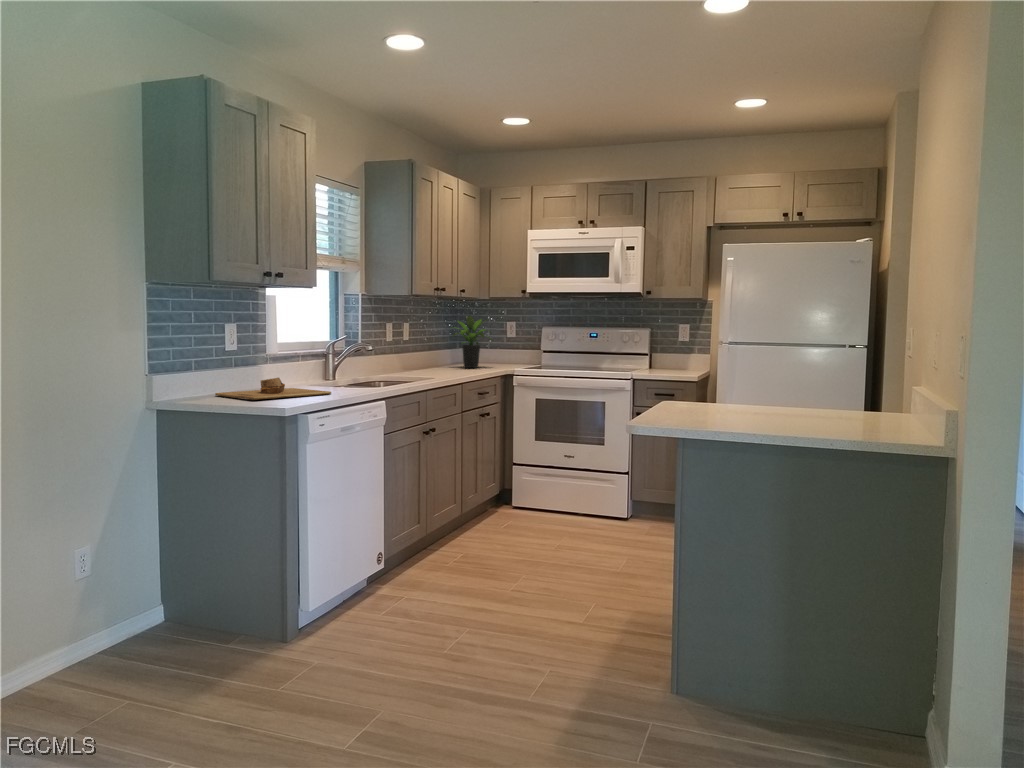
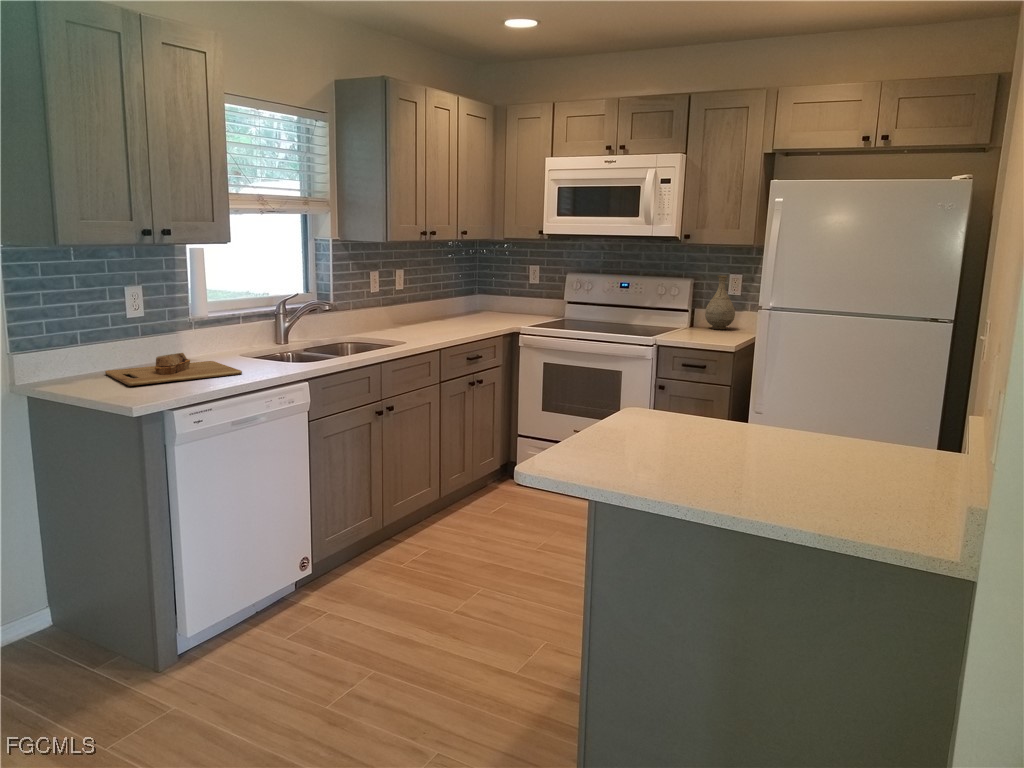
potted plant: present [453,316,491,368] -> none [448,261,503,322]
vase: none [663,325,687,369] -> present [705,276,735,329]

